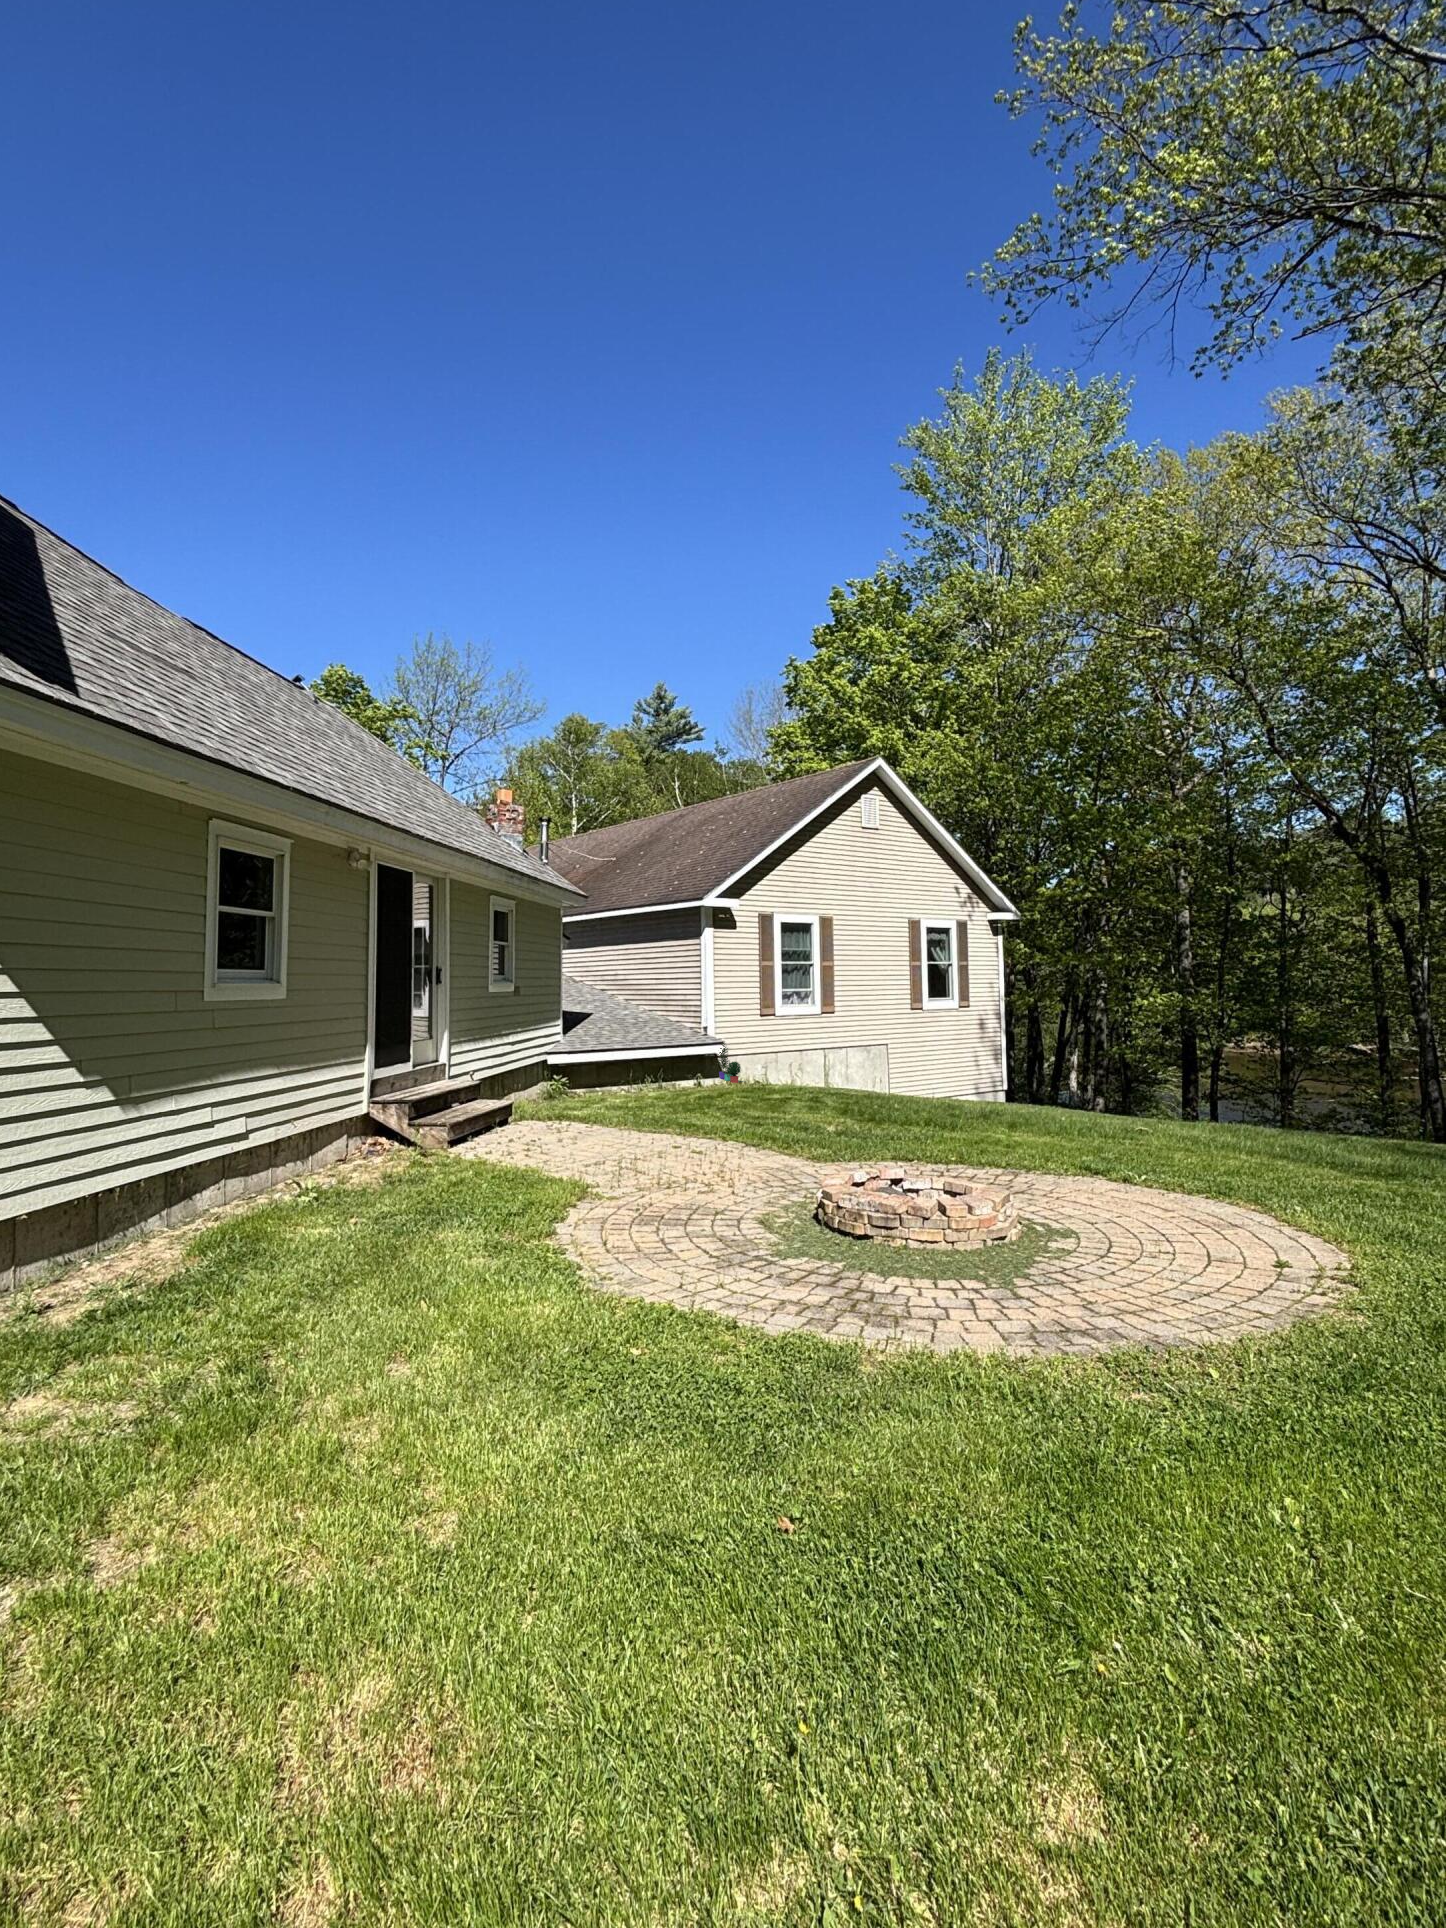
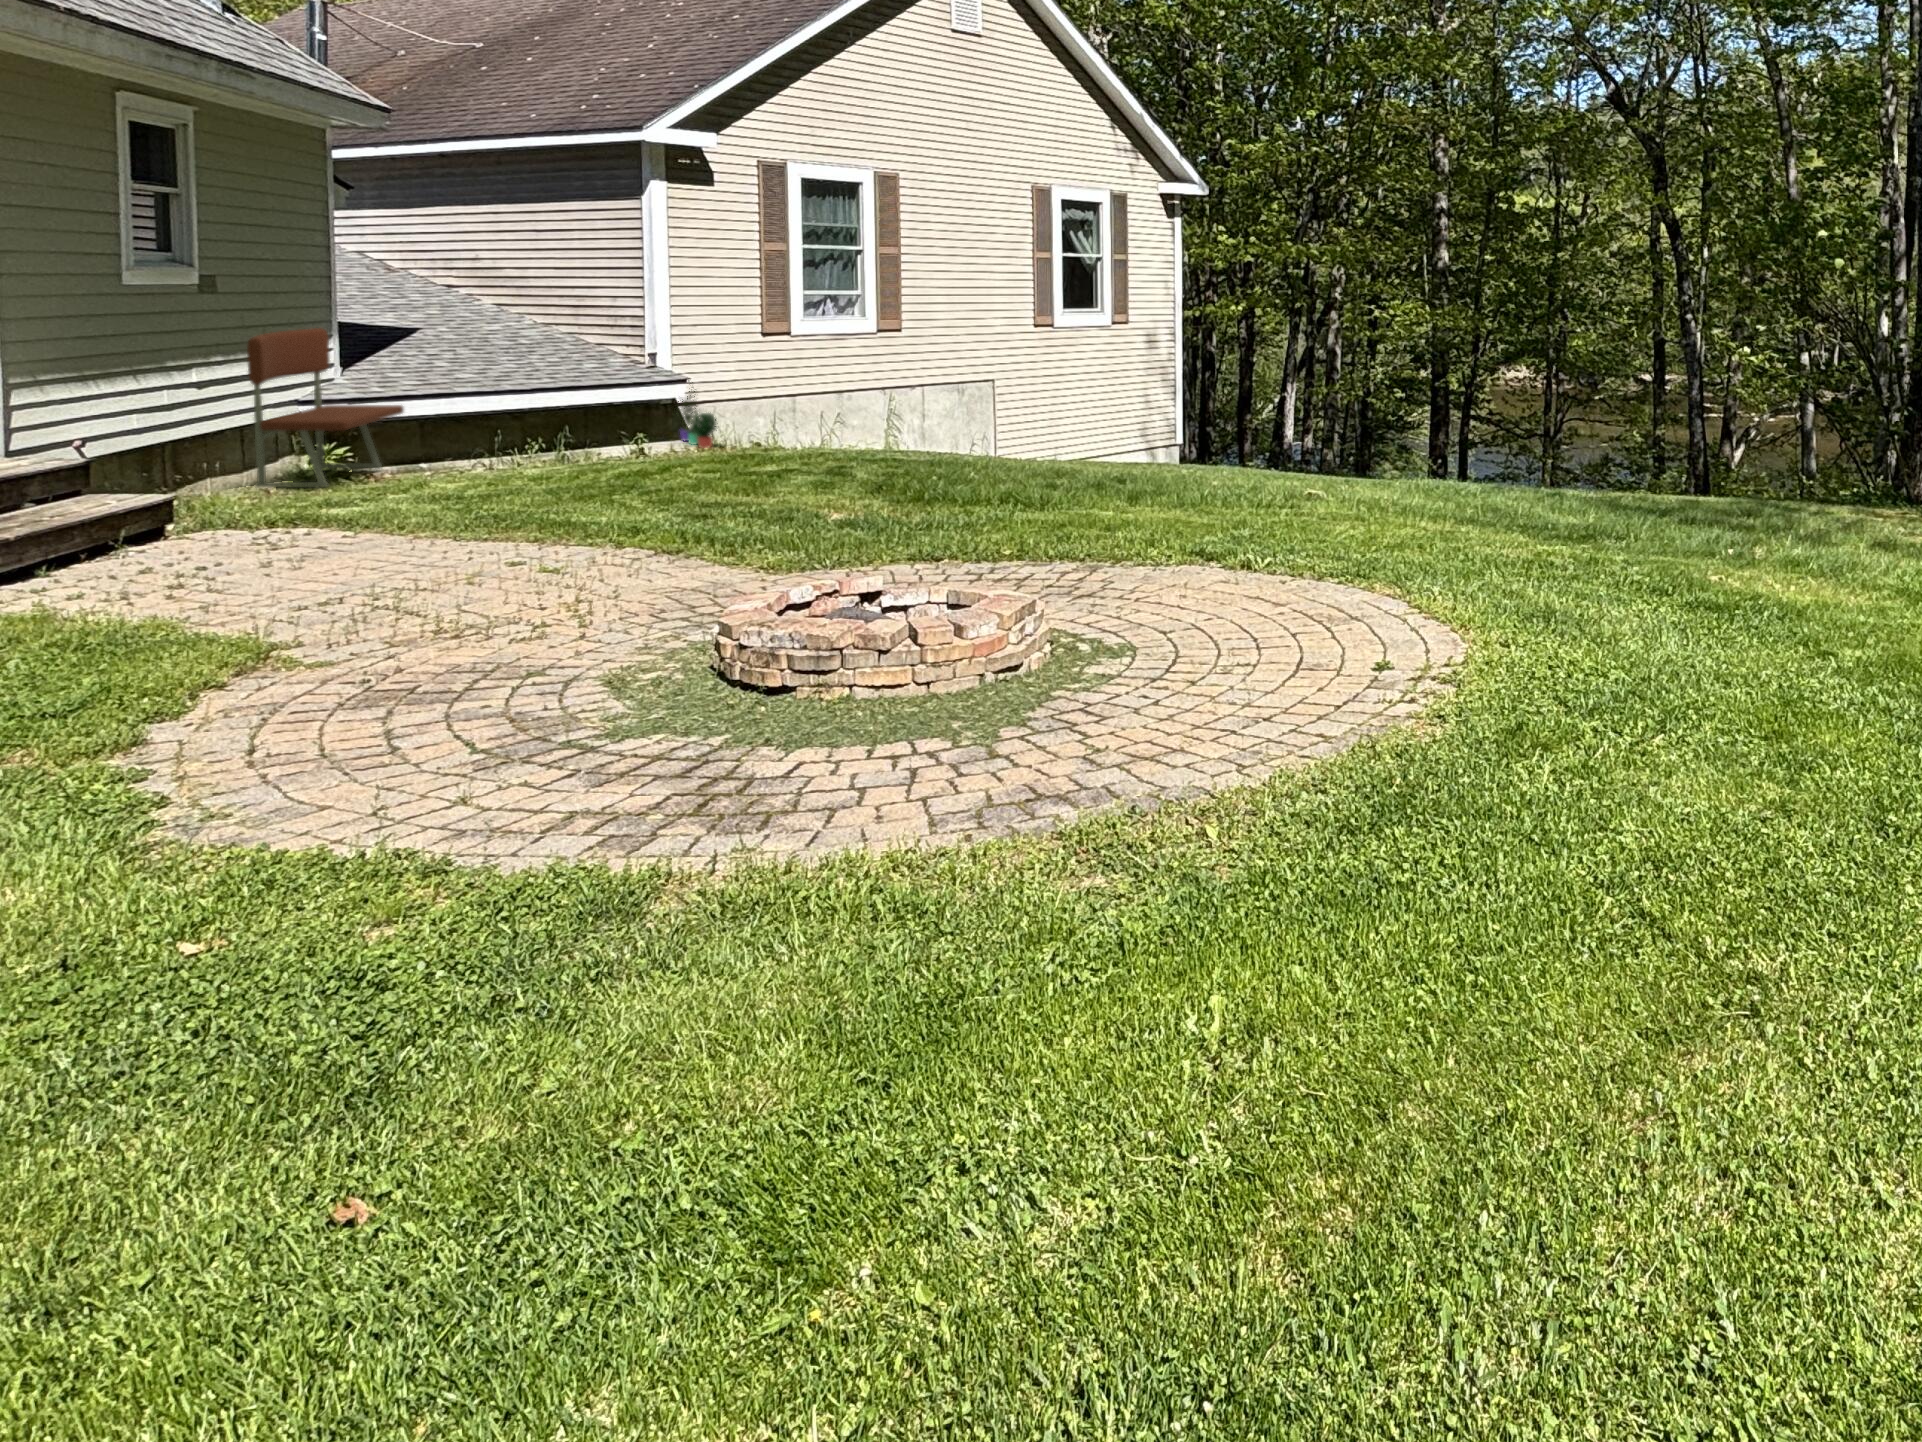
bench: none [531,1013,594,1100] -> present [247,328,404,487]

